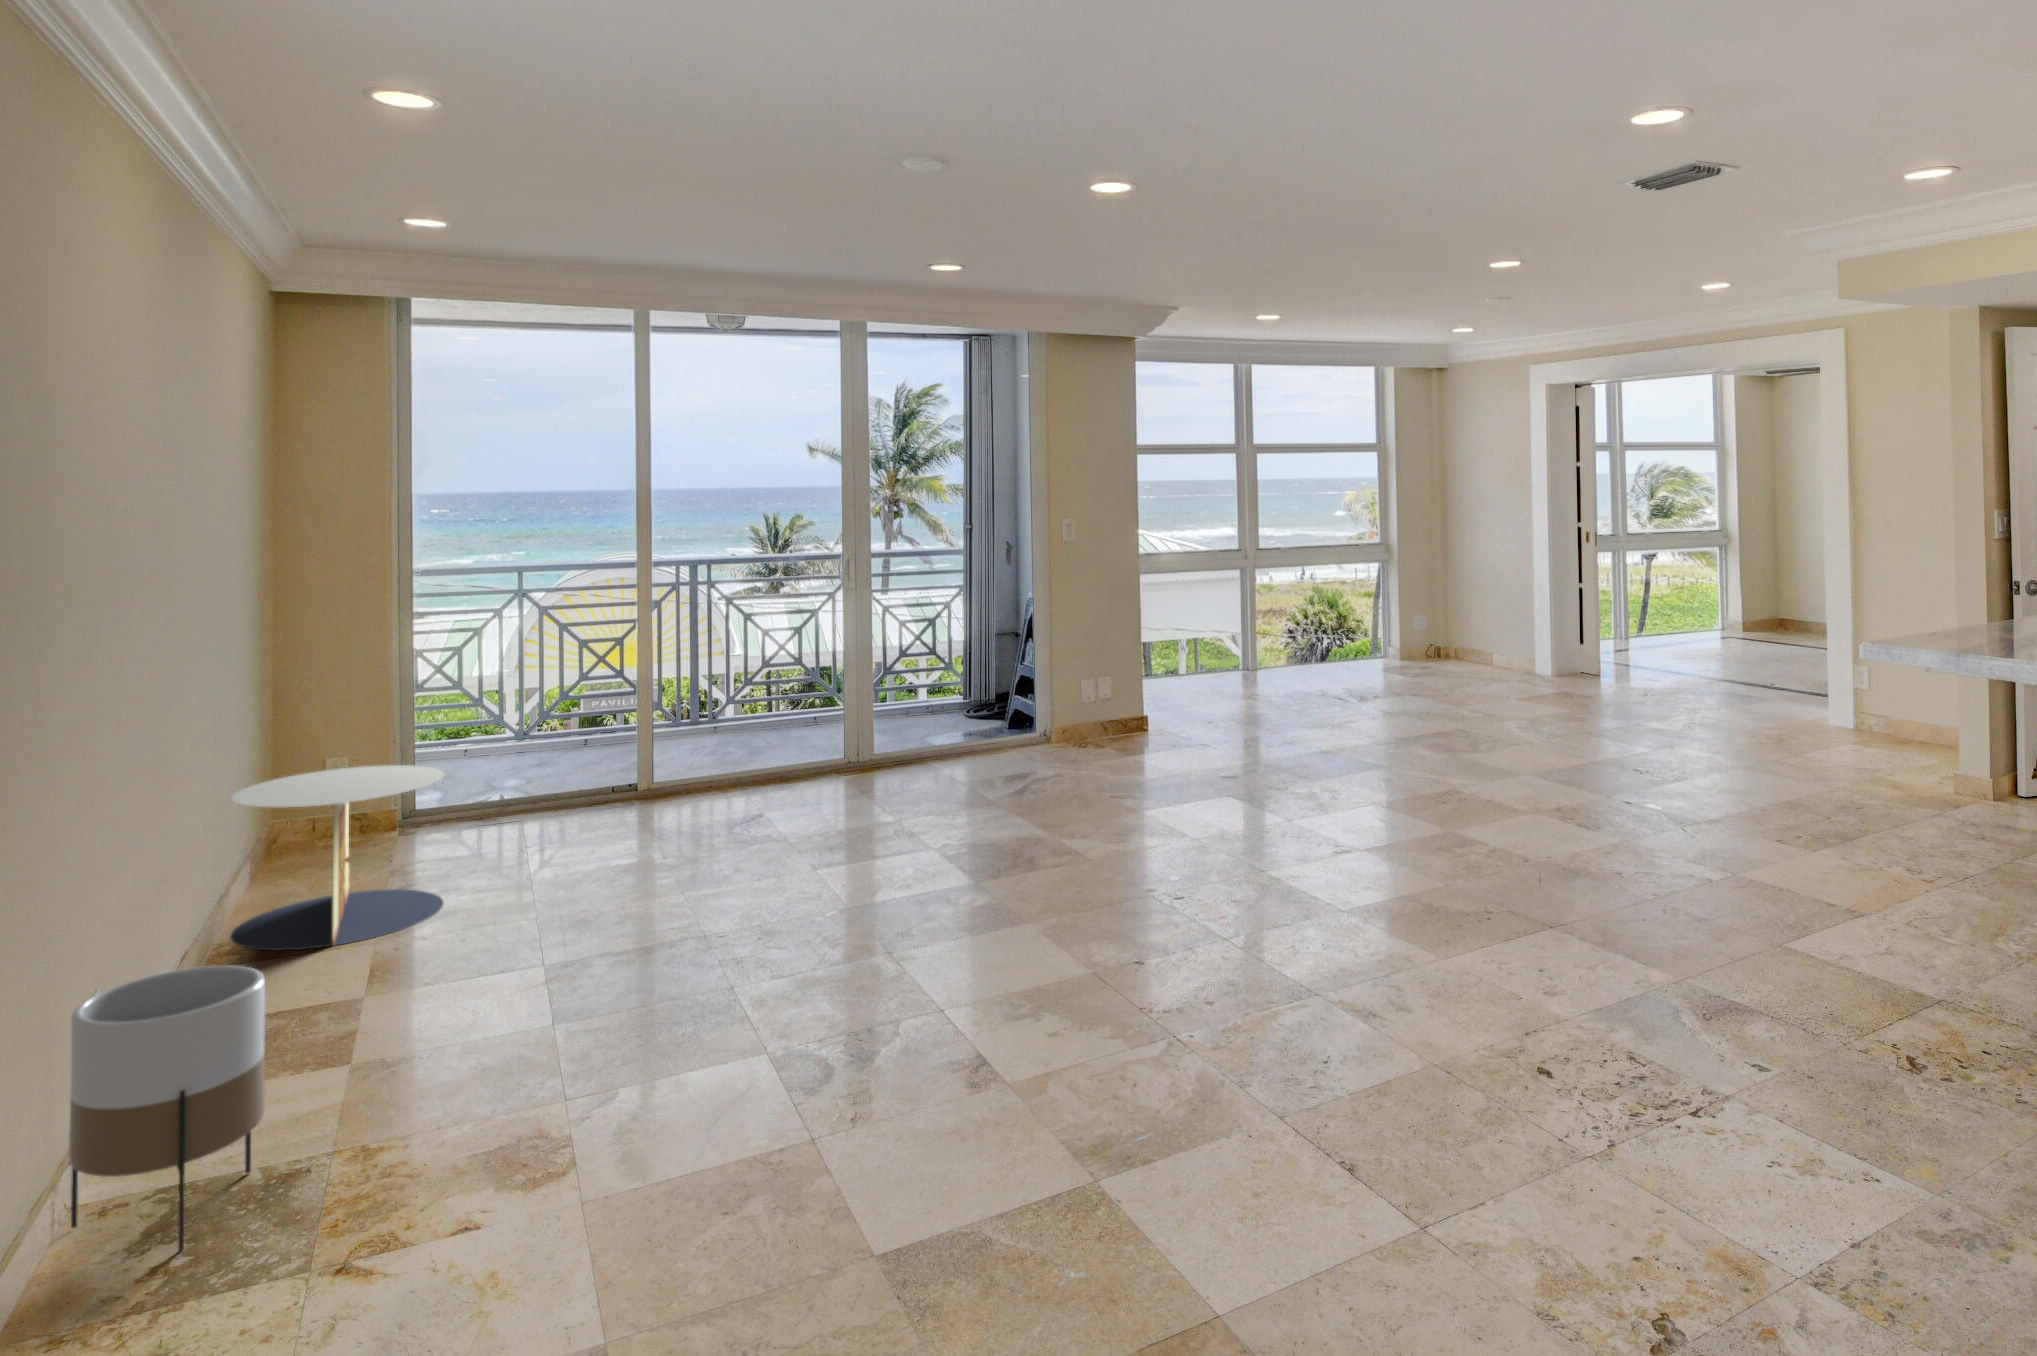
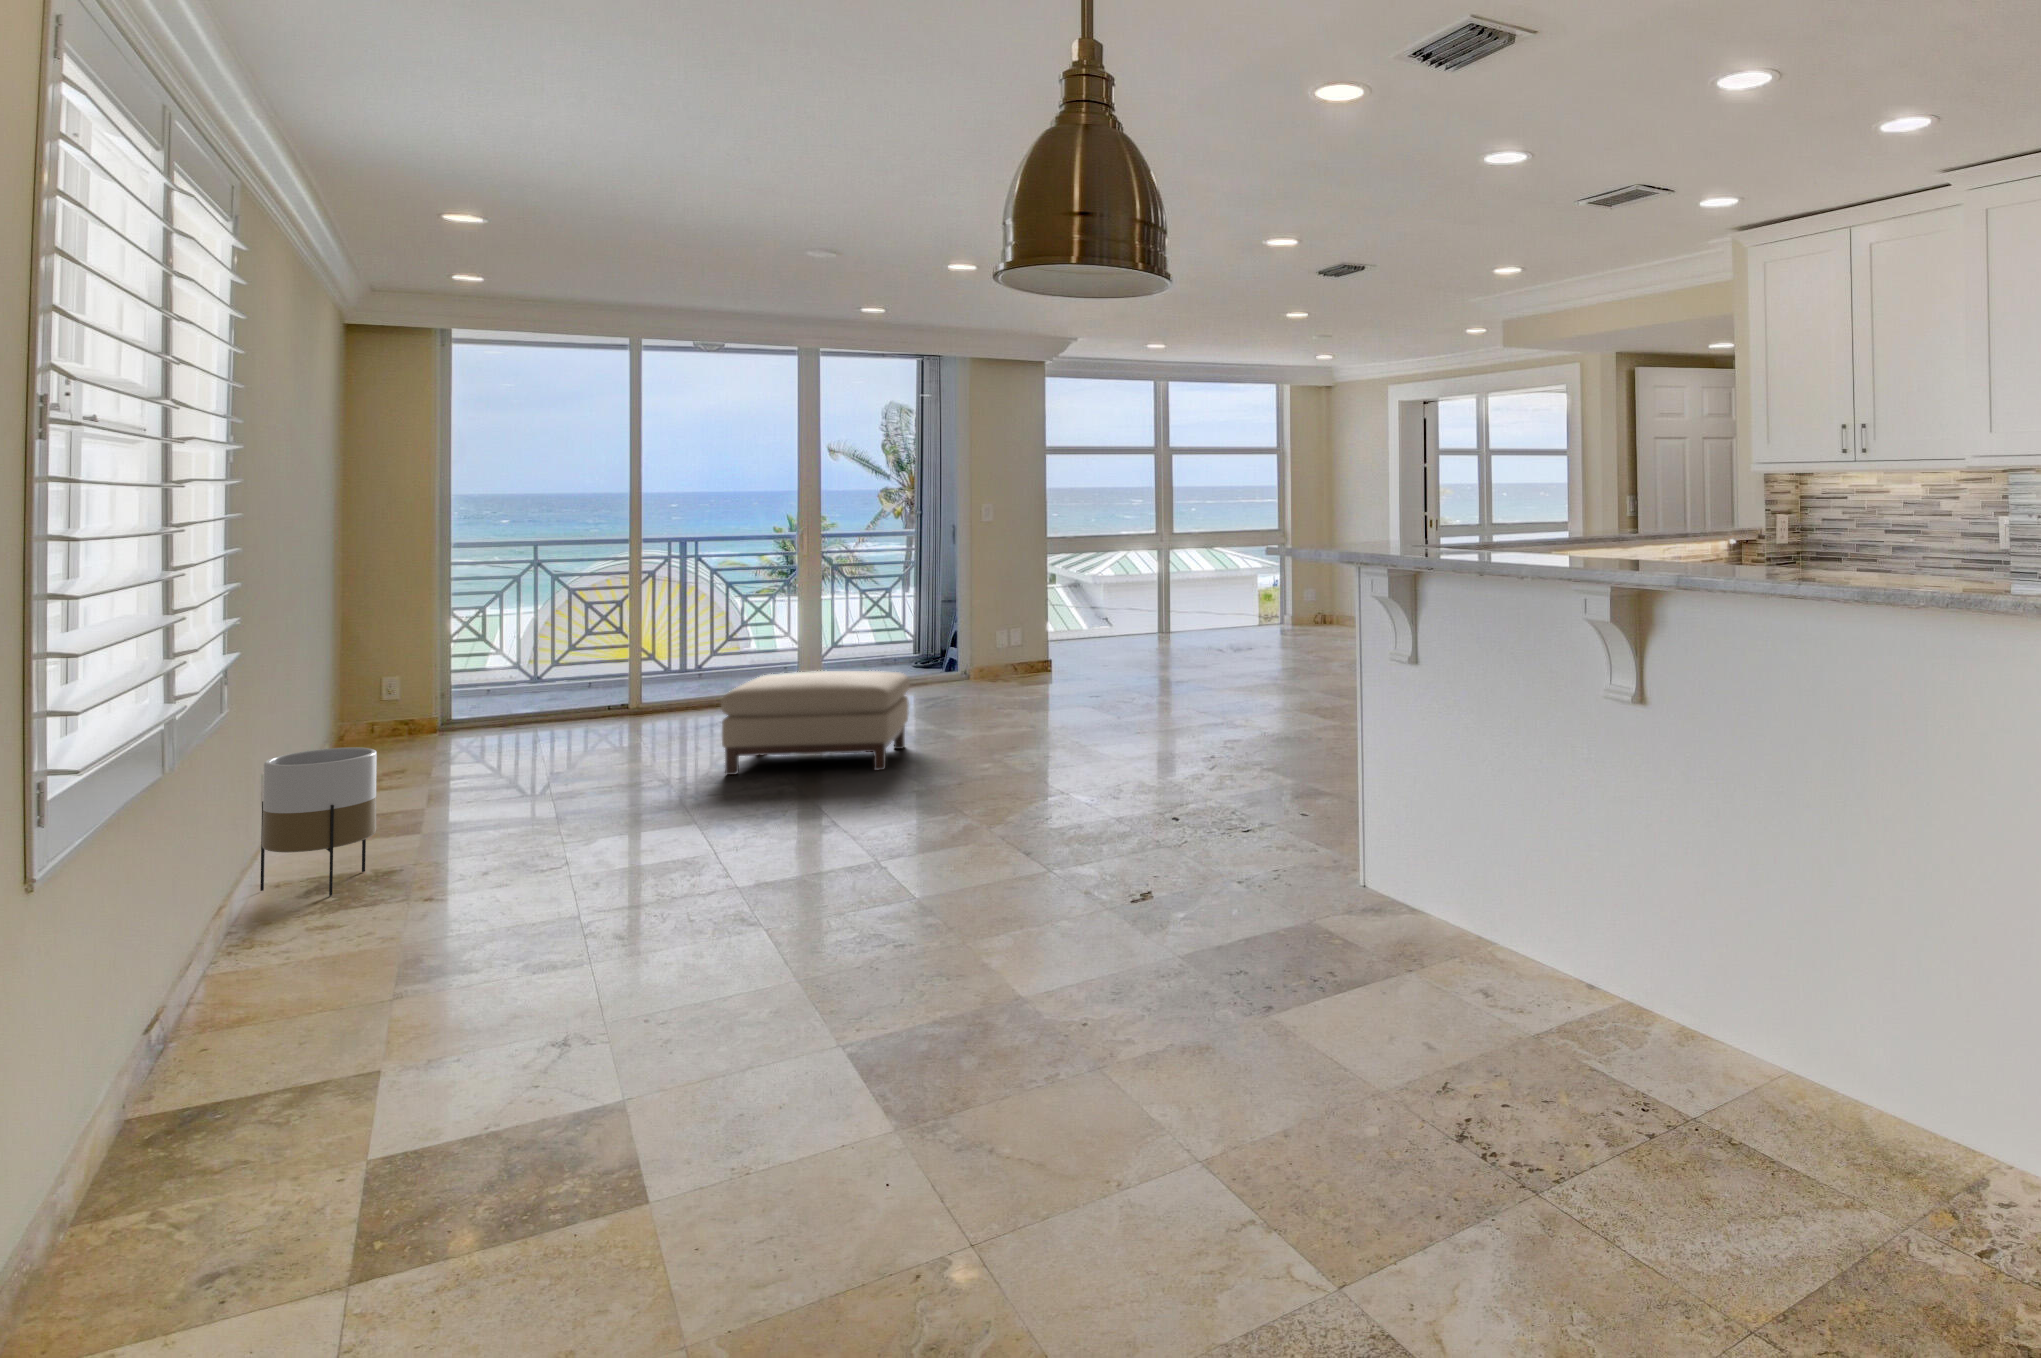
side table: present [231,765,444,950] -> none [321,672,479,791]
ottoman: none [779,767,1027,930] -> present [721,671,910,775]

